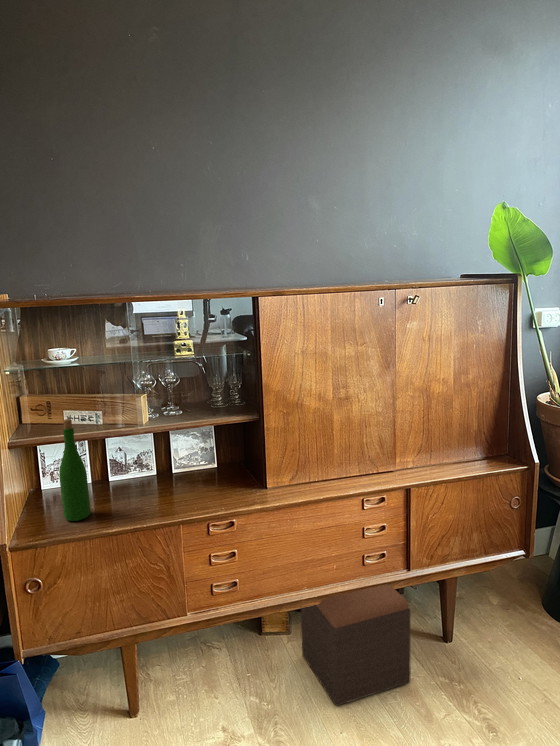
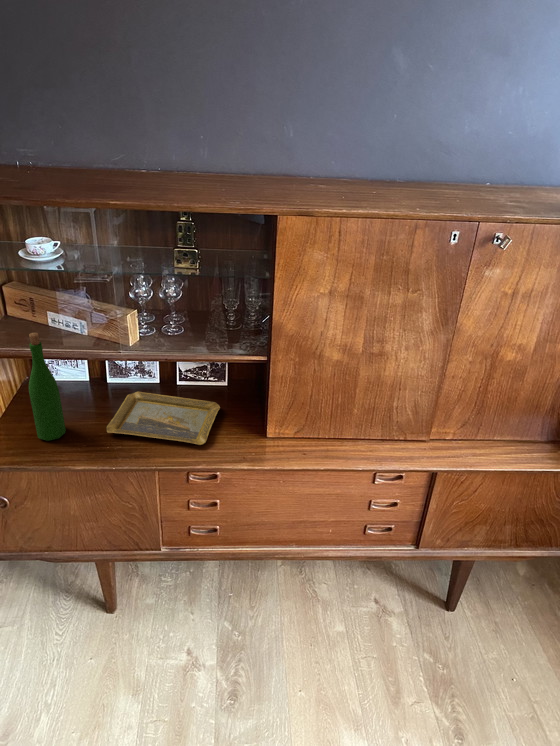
tray: none [127,475,219,507] -> present [107,392,220,445]
footstool: present [301,585,411,706] -> none [292,519,406,658]

